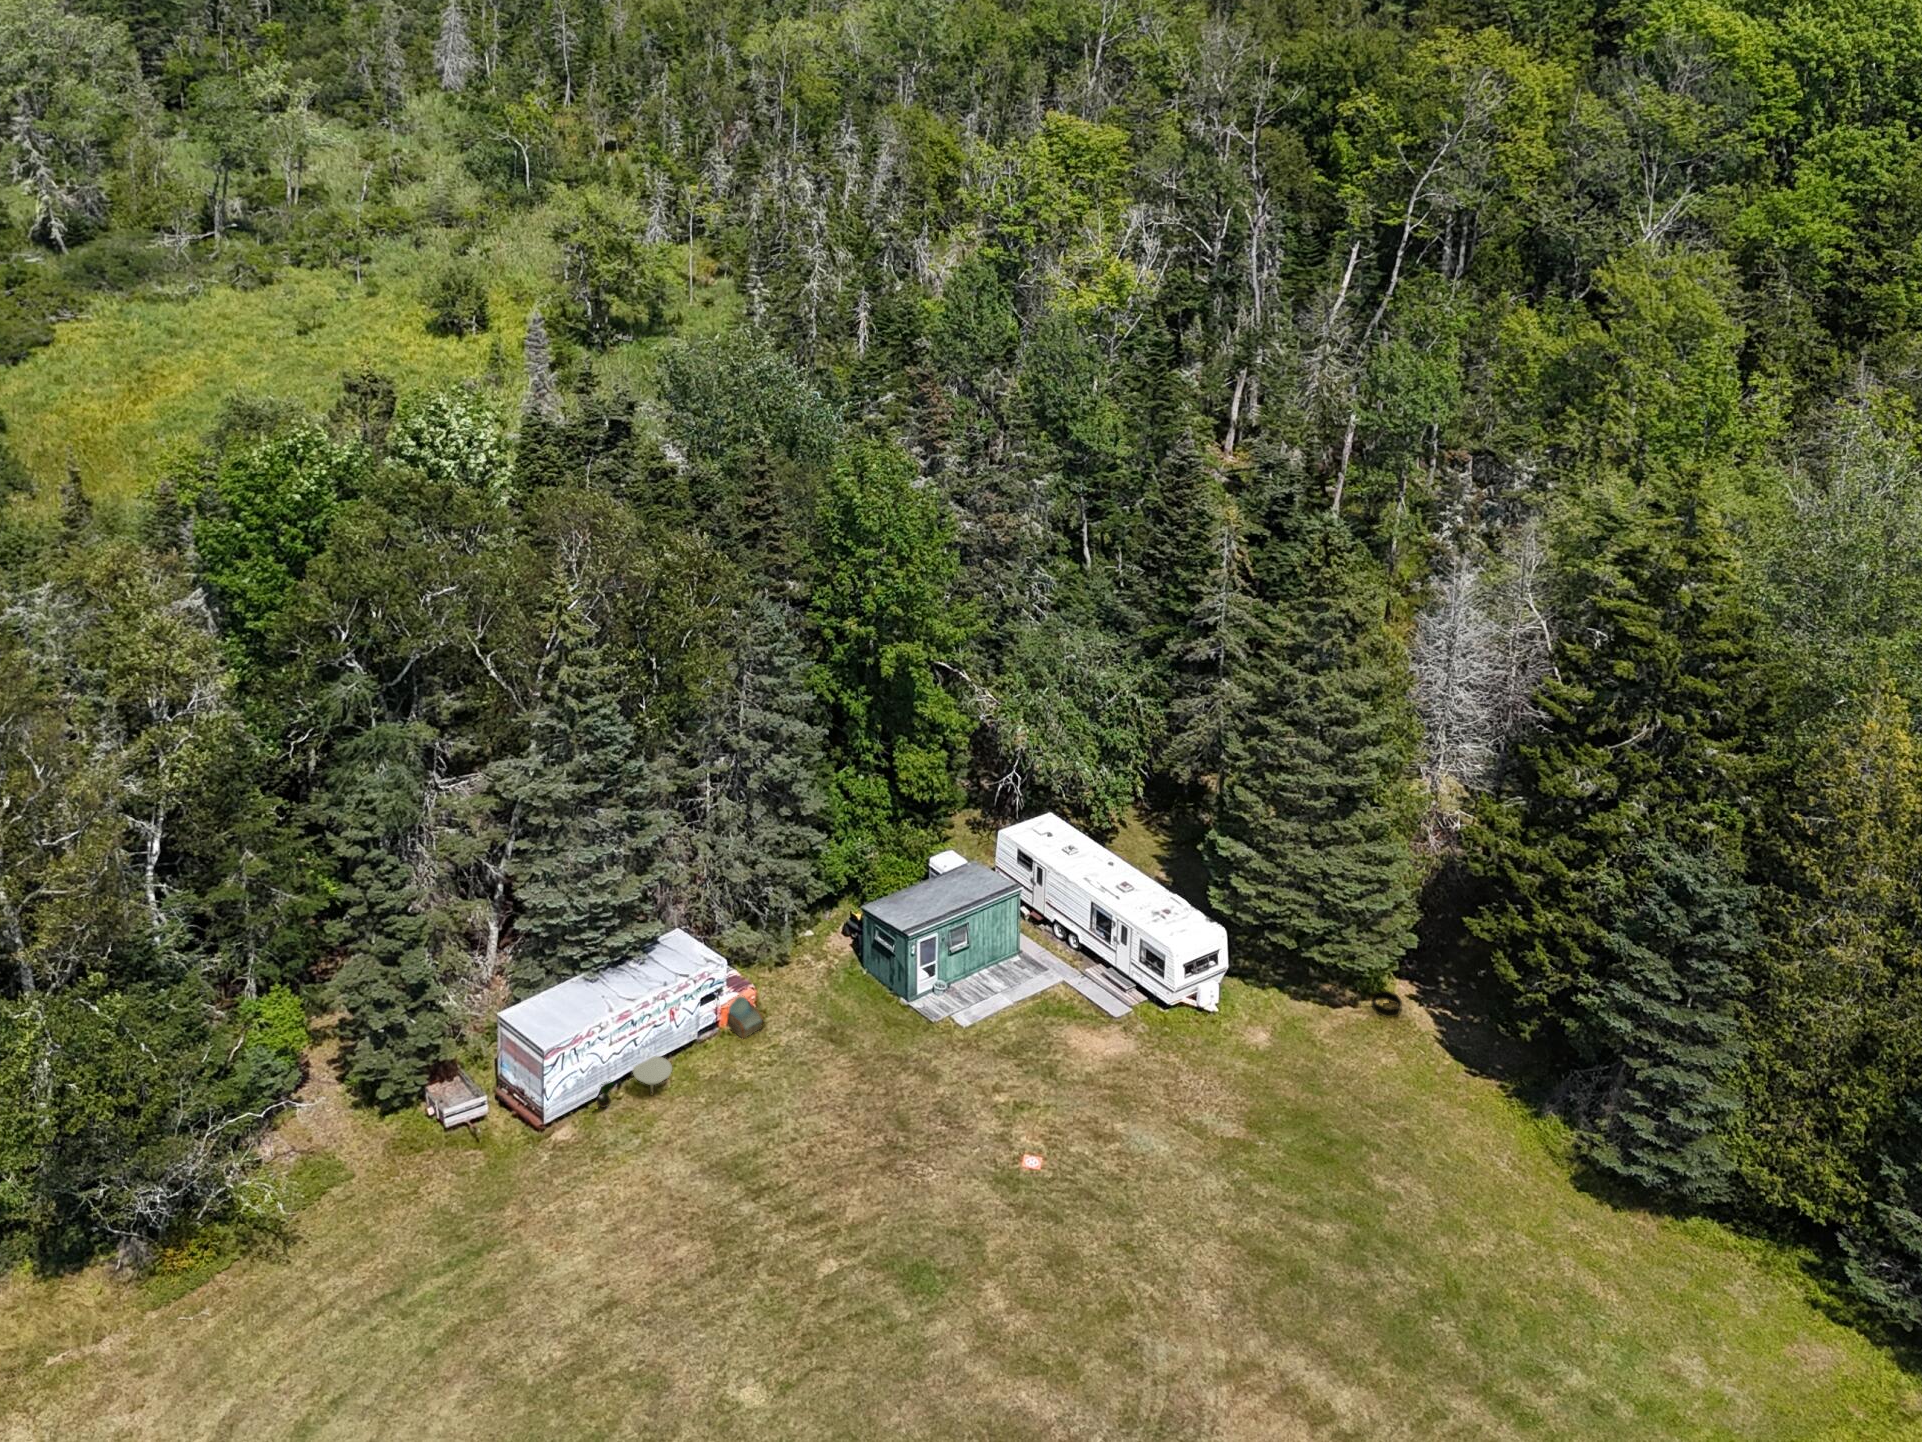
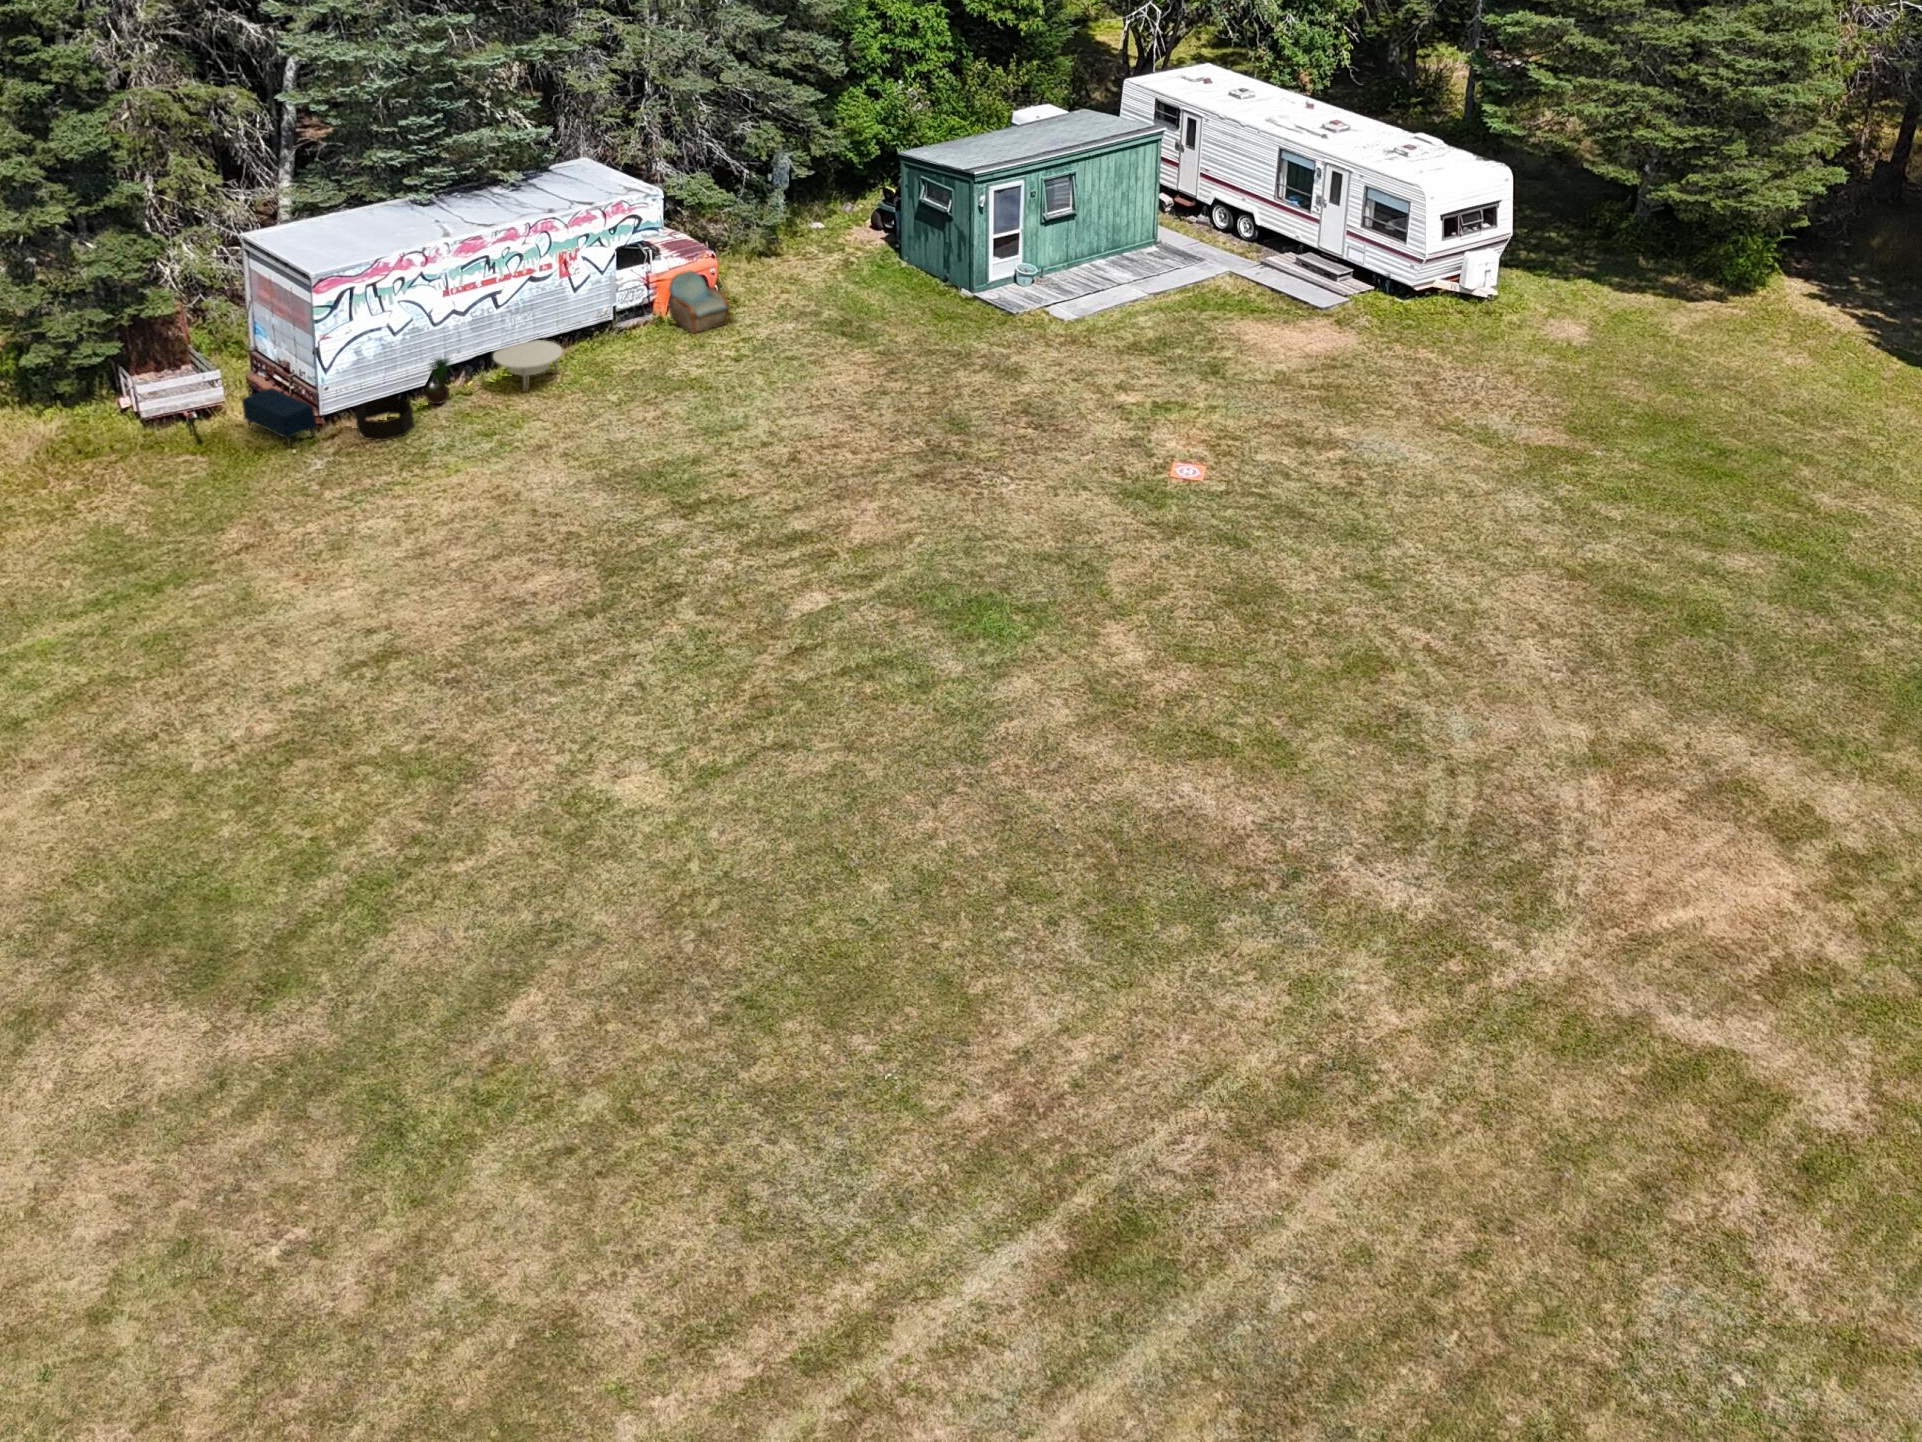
basket: present [1372,990,1402,1017] -> present [355,398,414,441]
bench: none [500,1103,542,1147] -> present [242,388,317,447]

